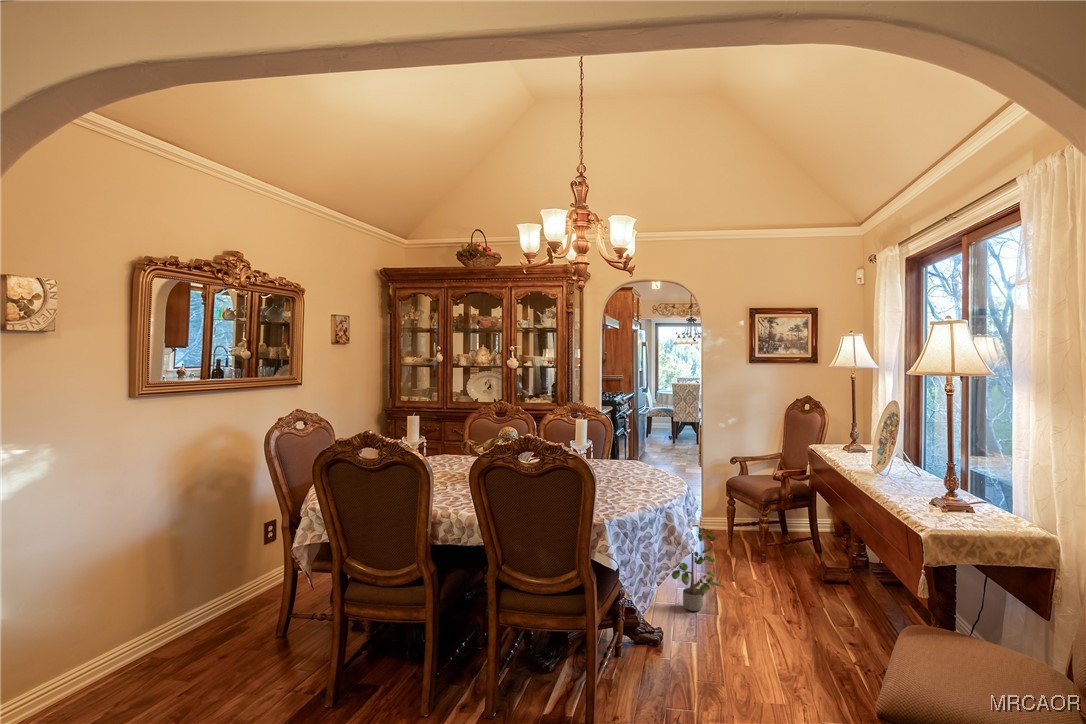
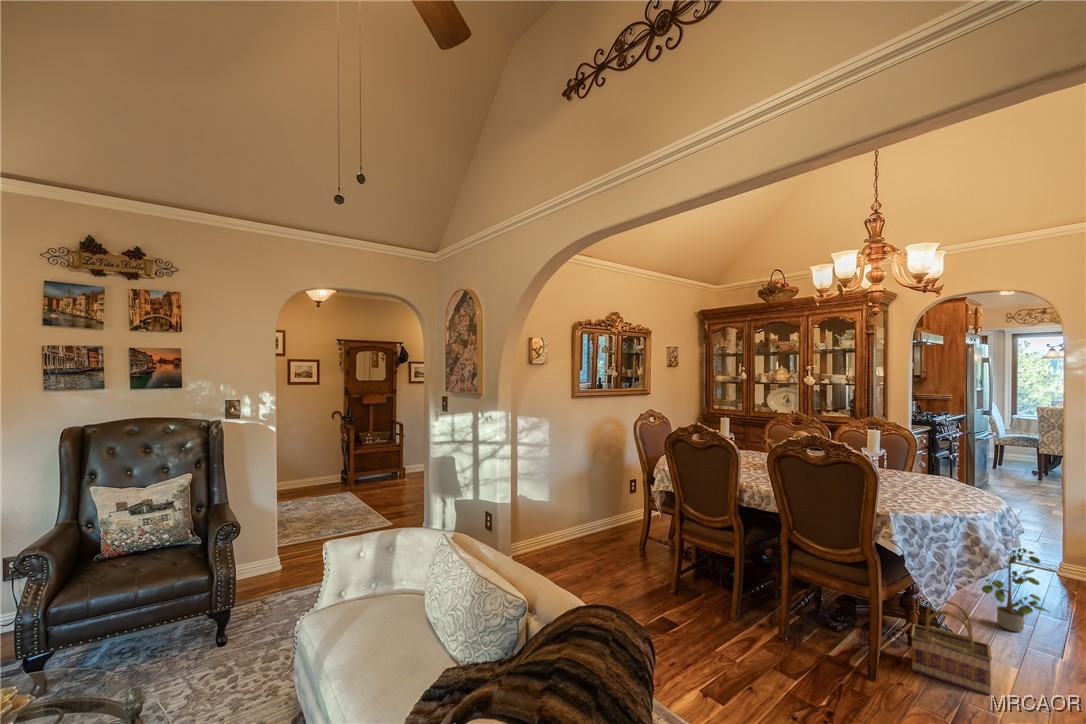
basket: none [620,602,688,692] -> present [911,601,992,695]

